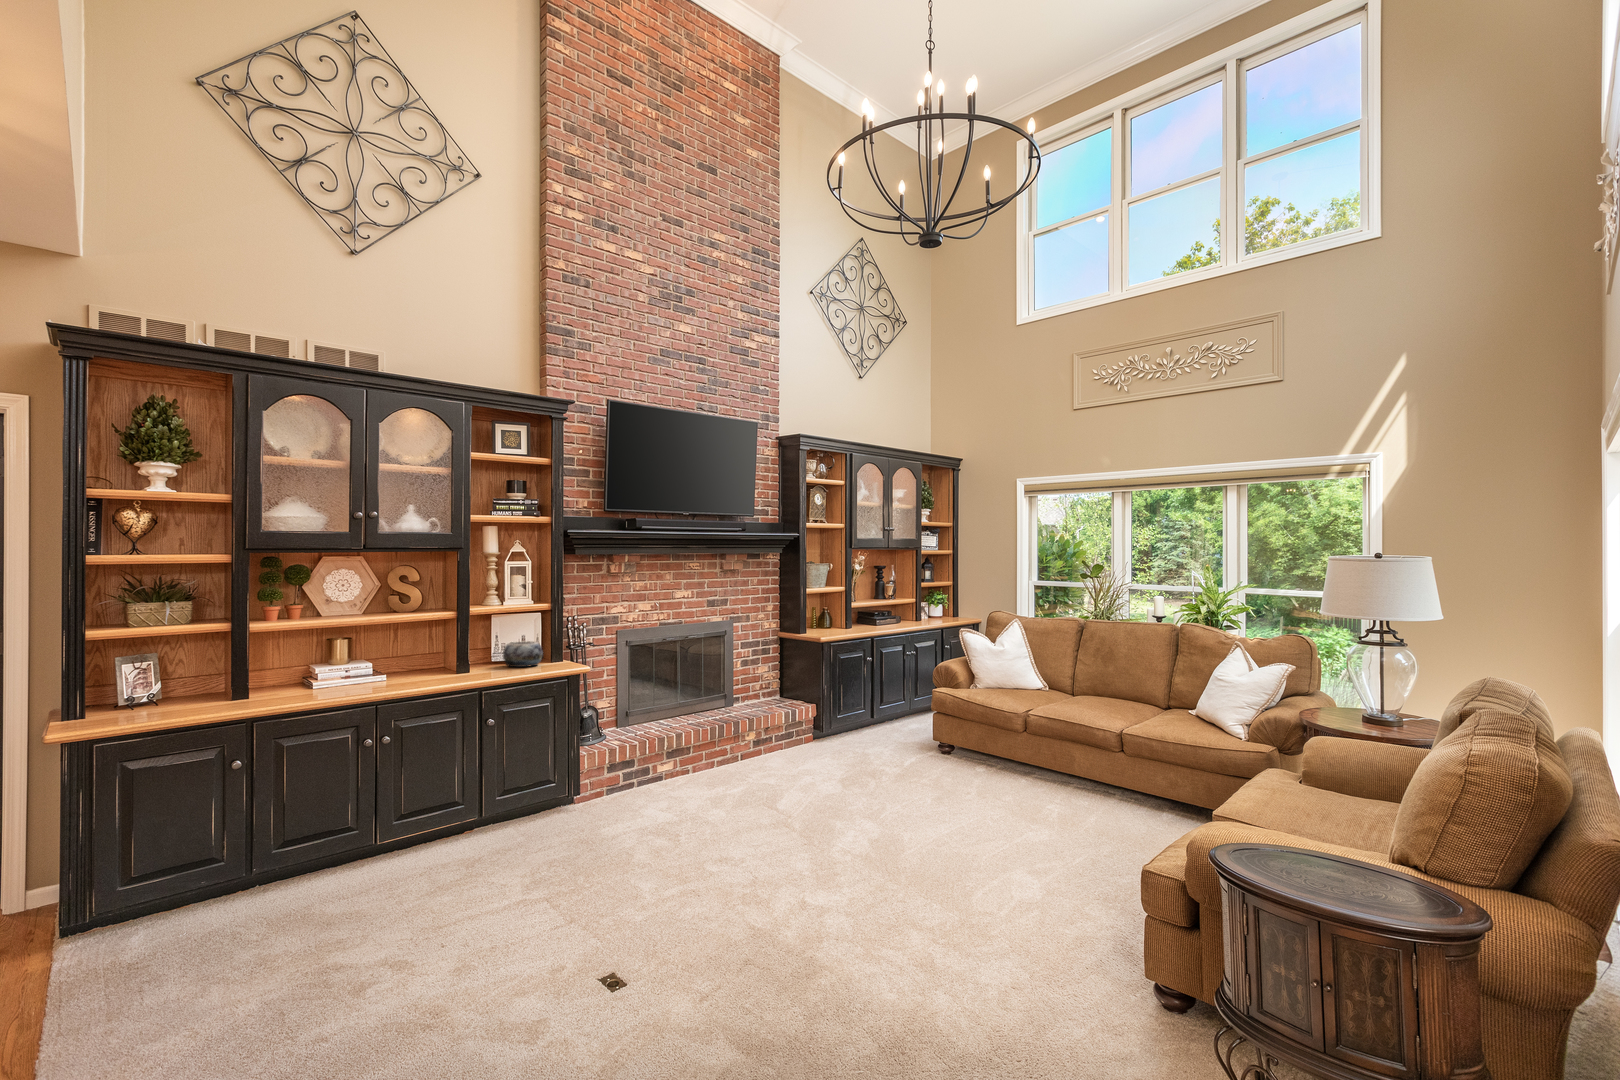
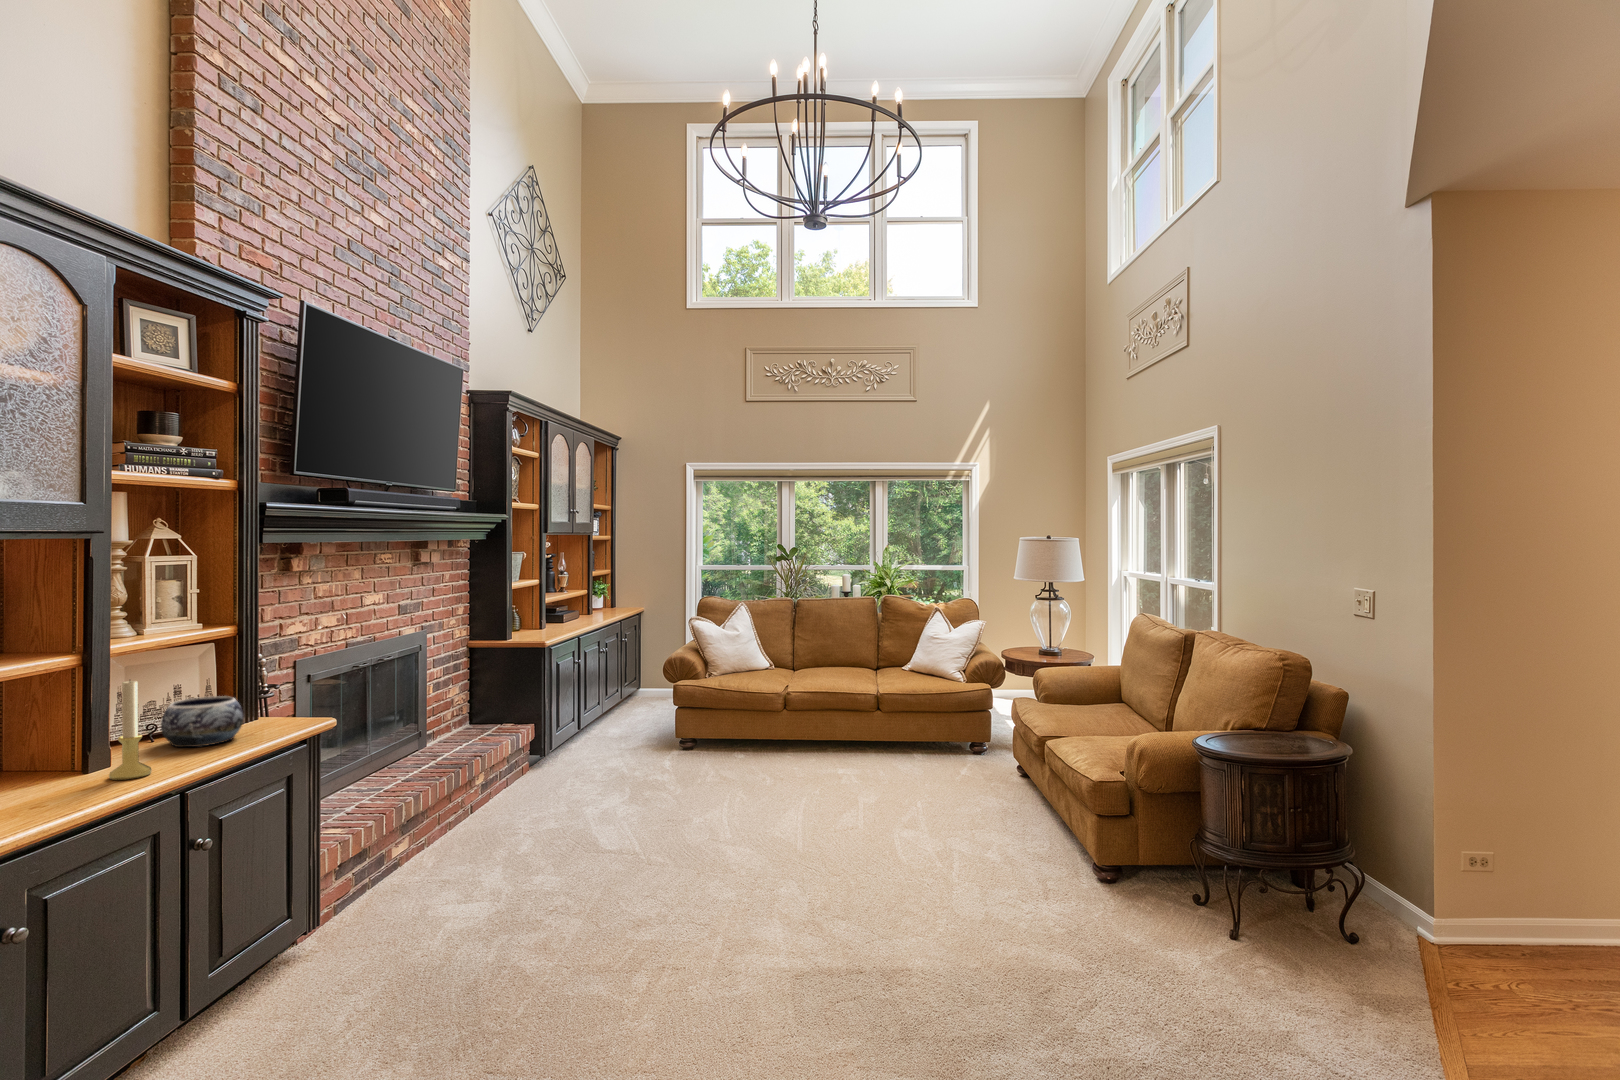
candle holder: none [462,623,481,675] -> present [109,681,152,780]

